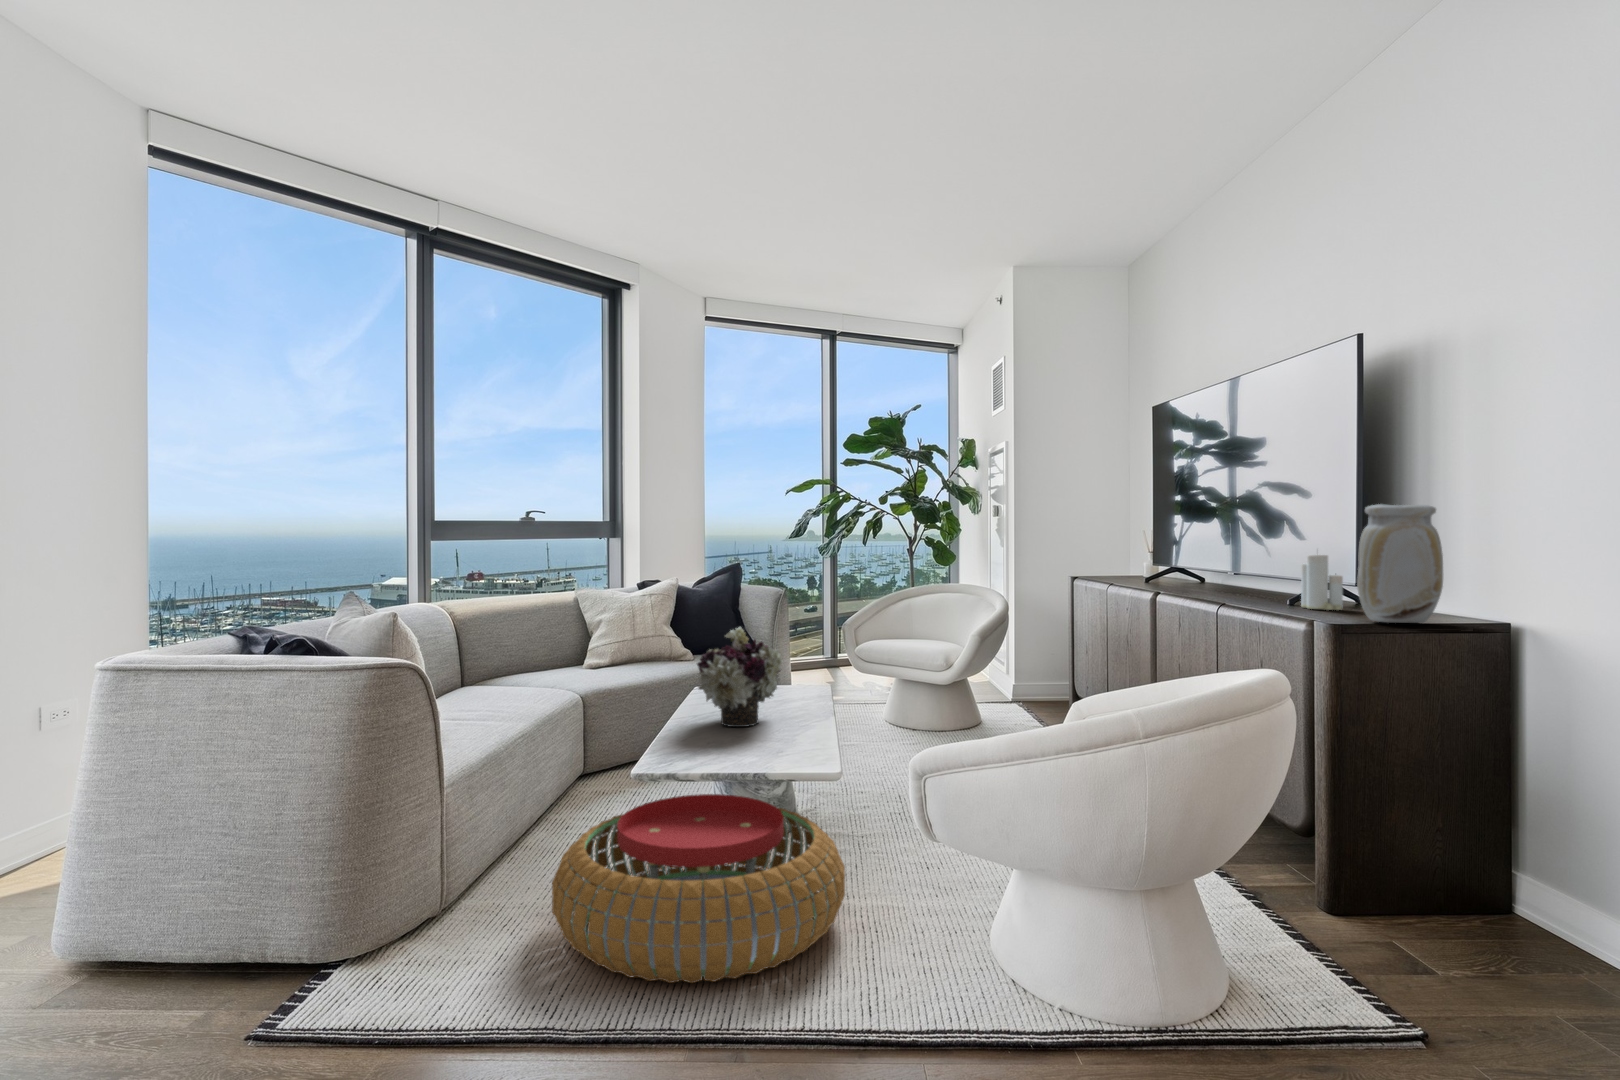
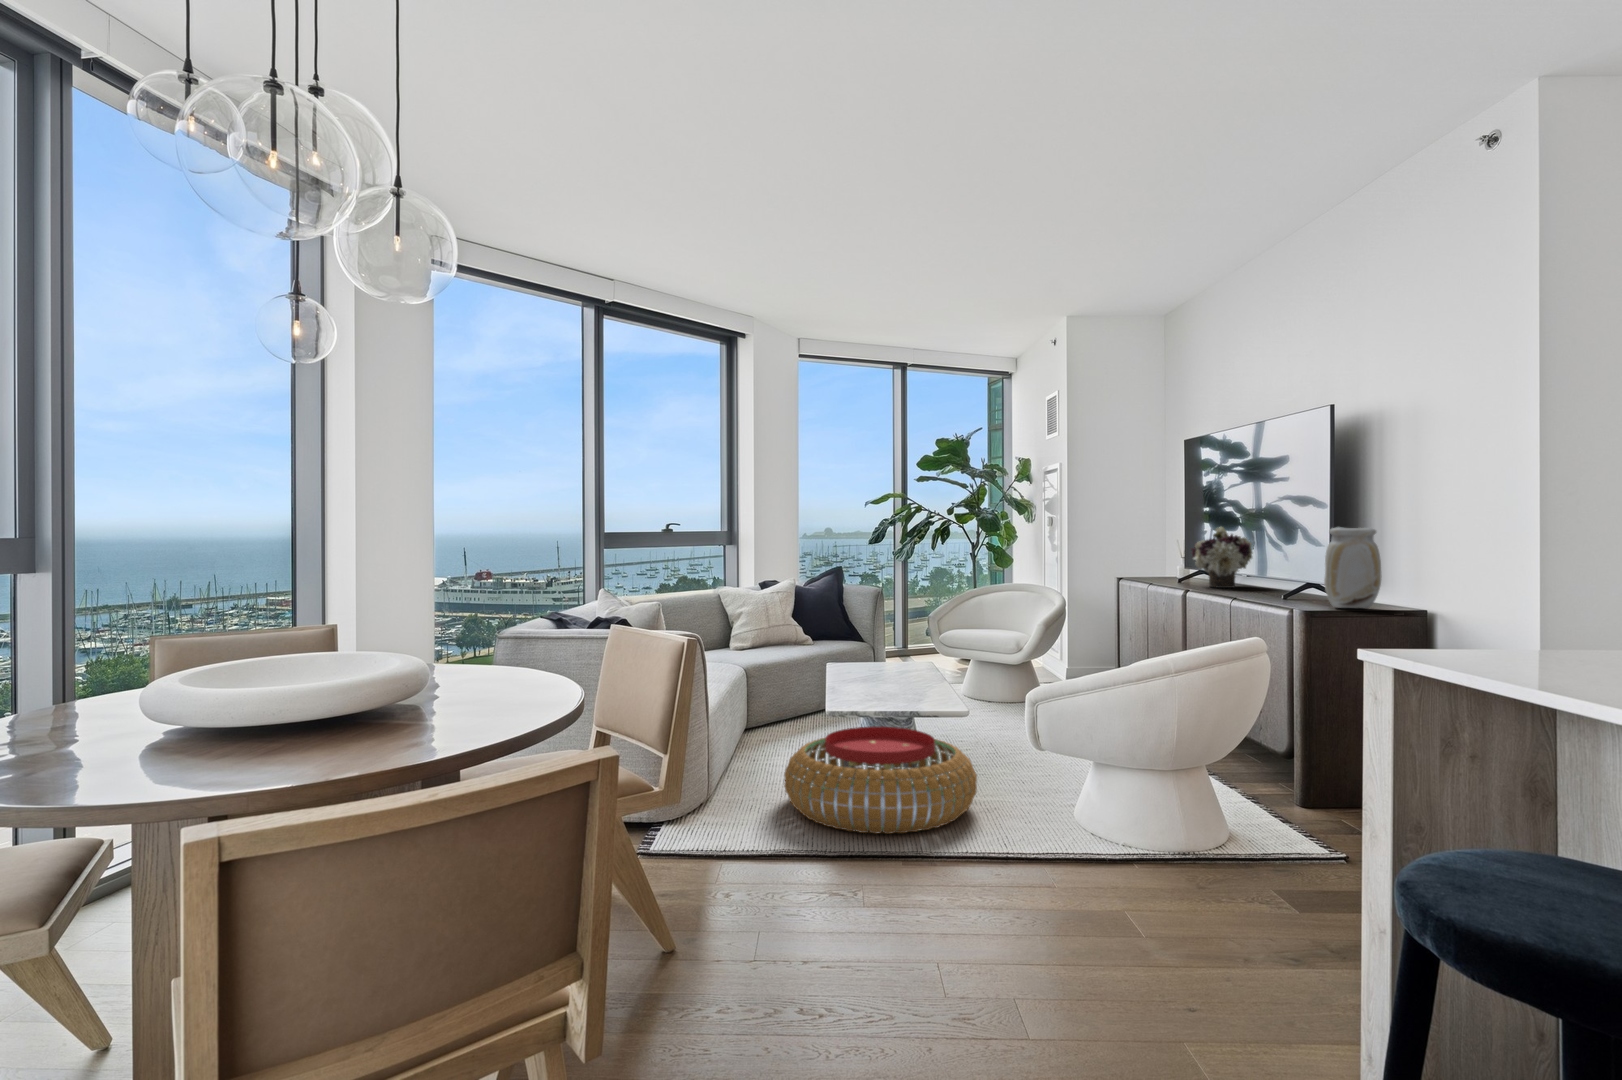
candle: present [1301,555,1343,610] -> none [1291,556,1320,600]
flower arrangement: present [697,627,782,727] -> present [1191,527,1254,588]

